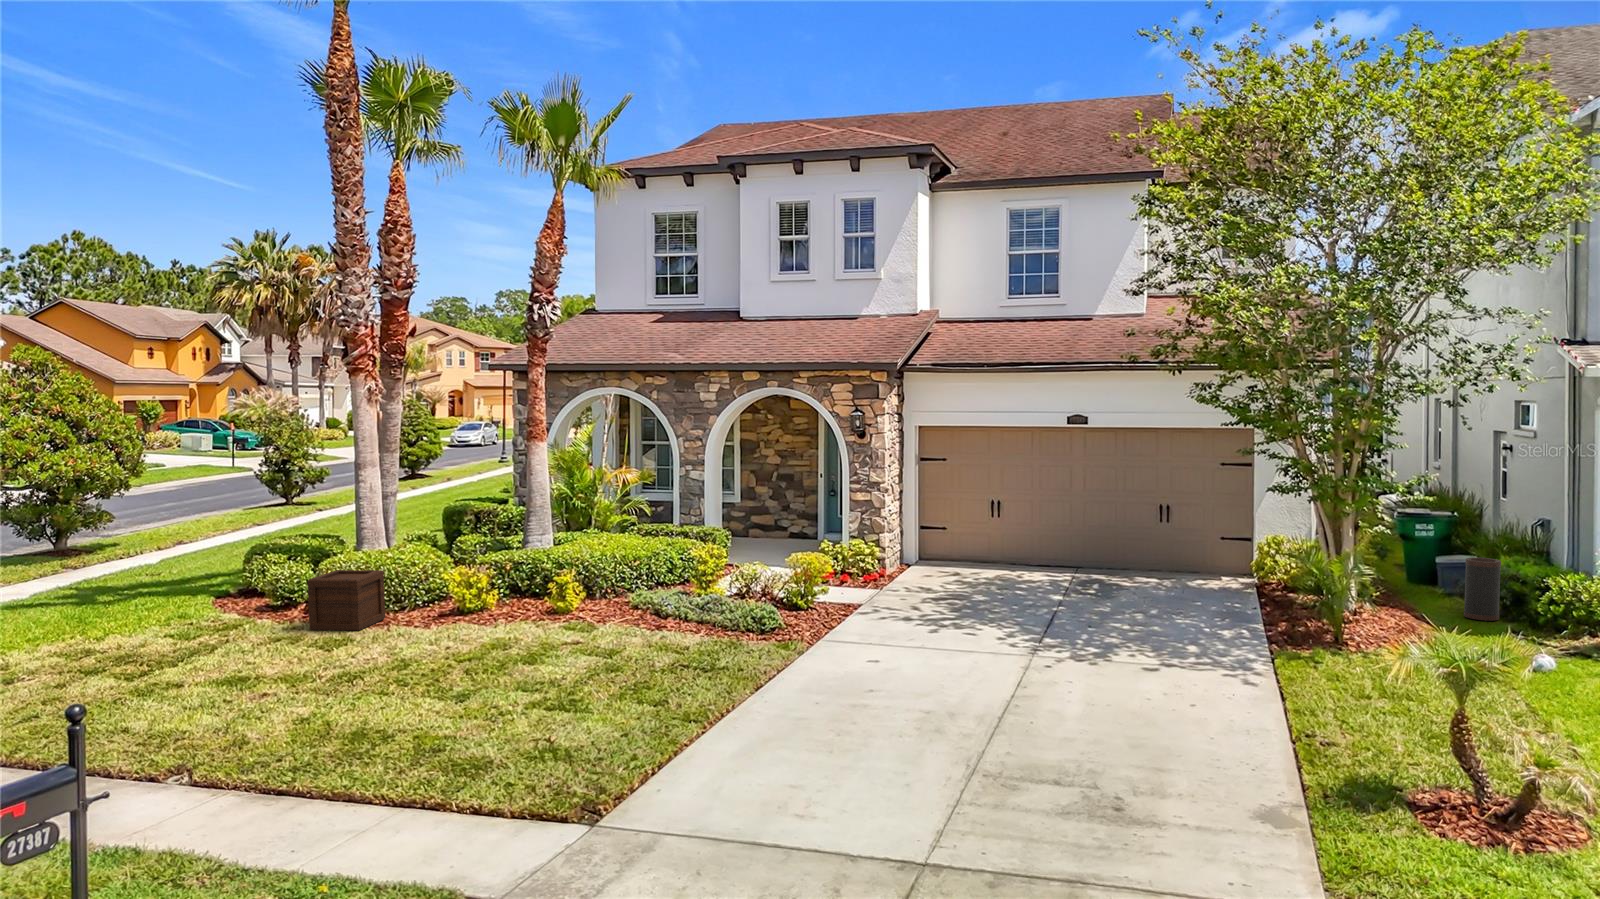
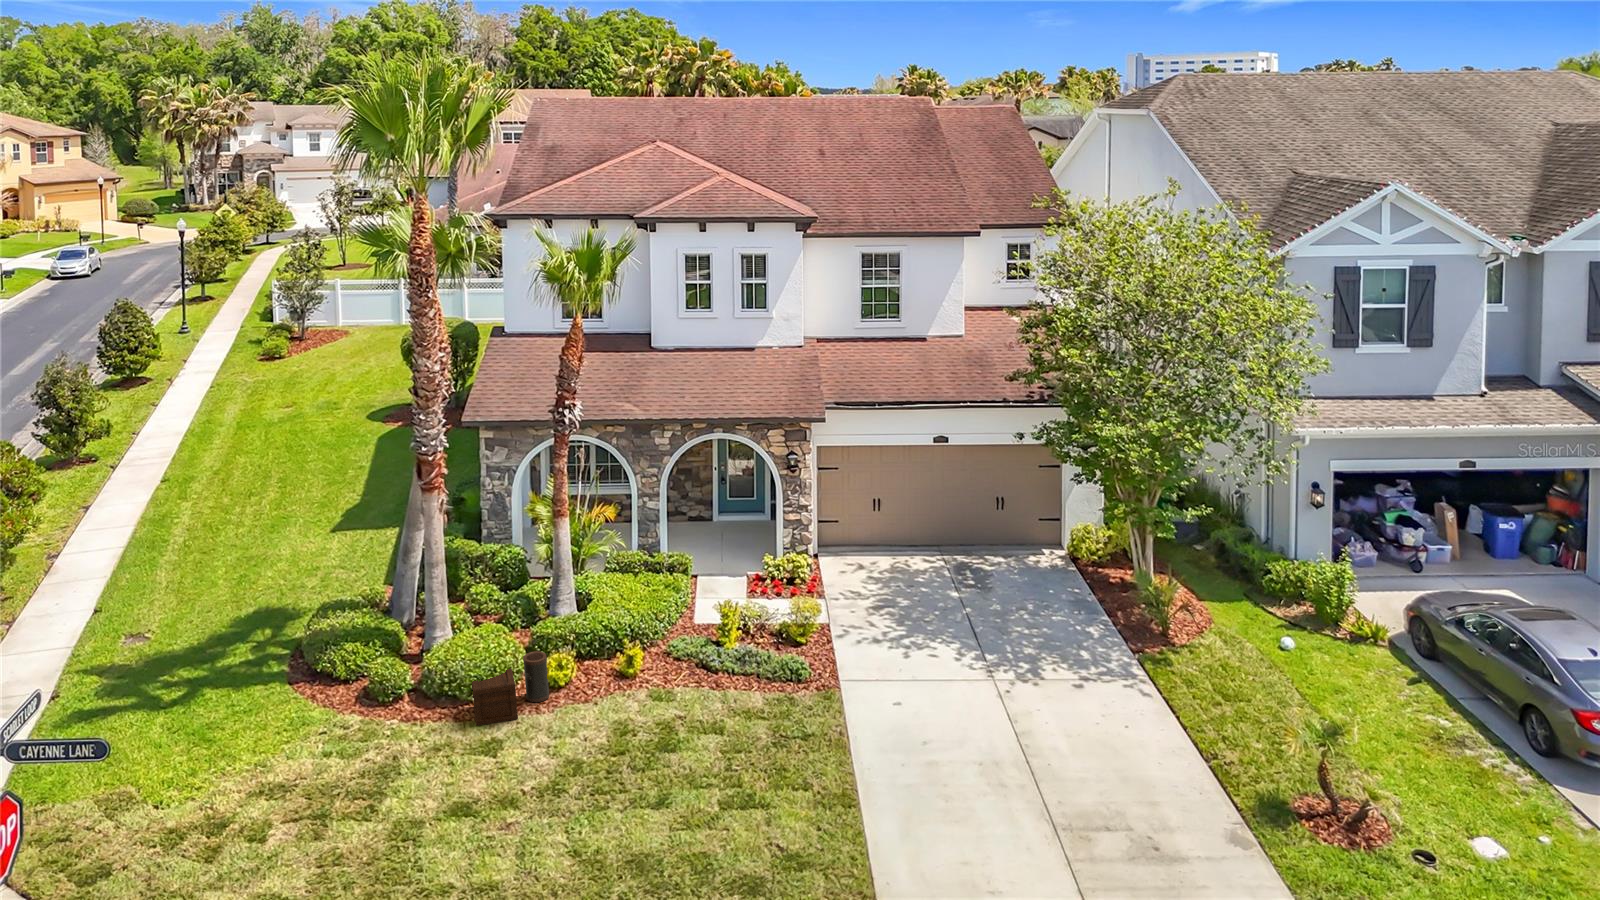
trash can: present [1464,557,1501,621] -> present [523,651,549,702]

